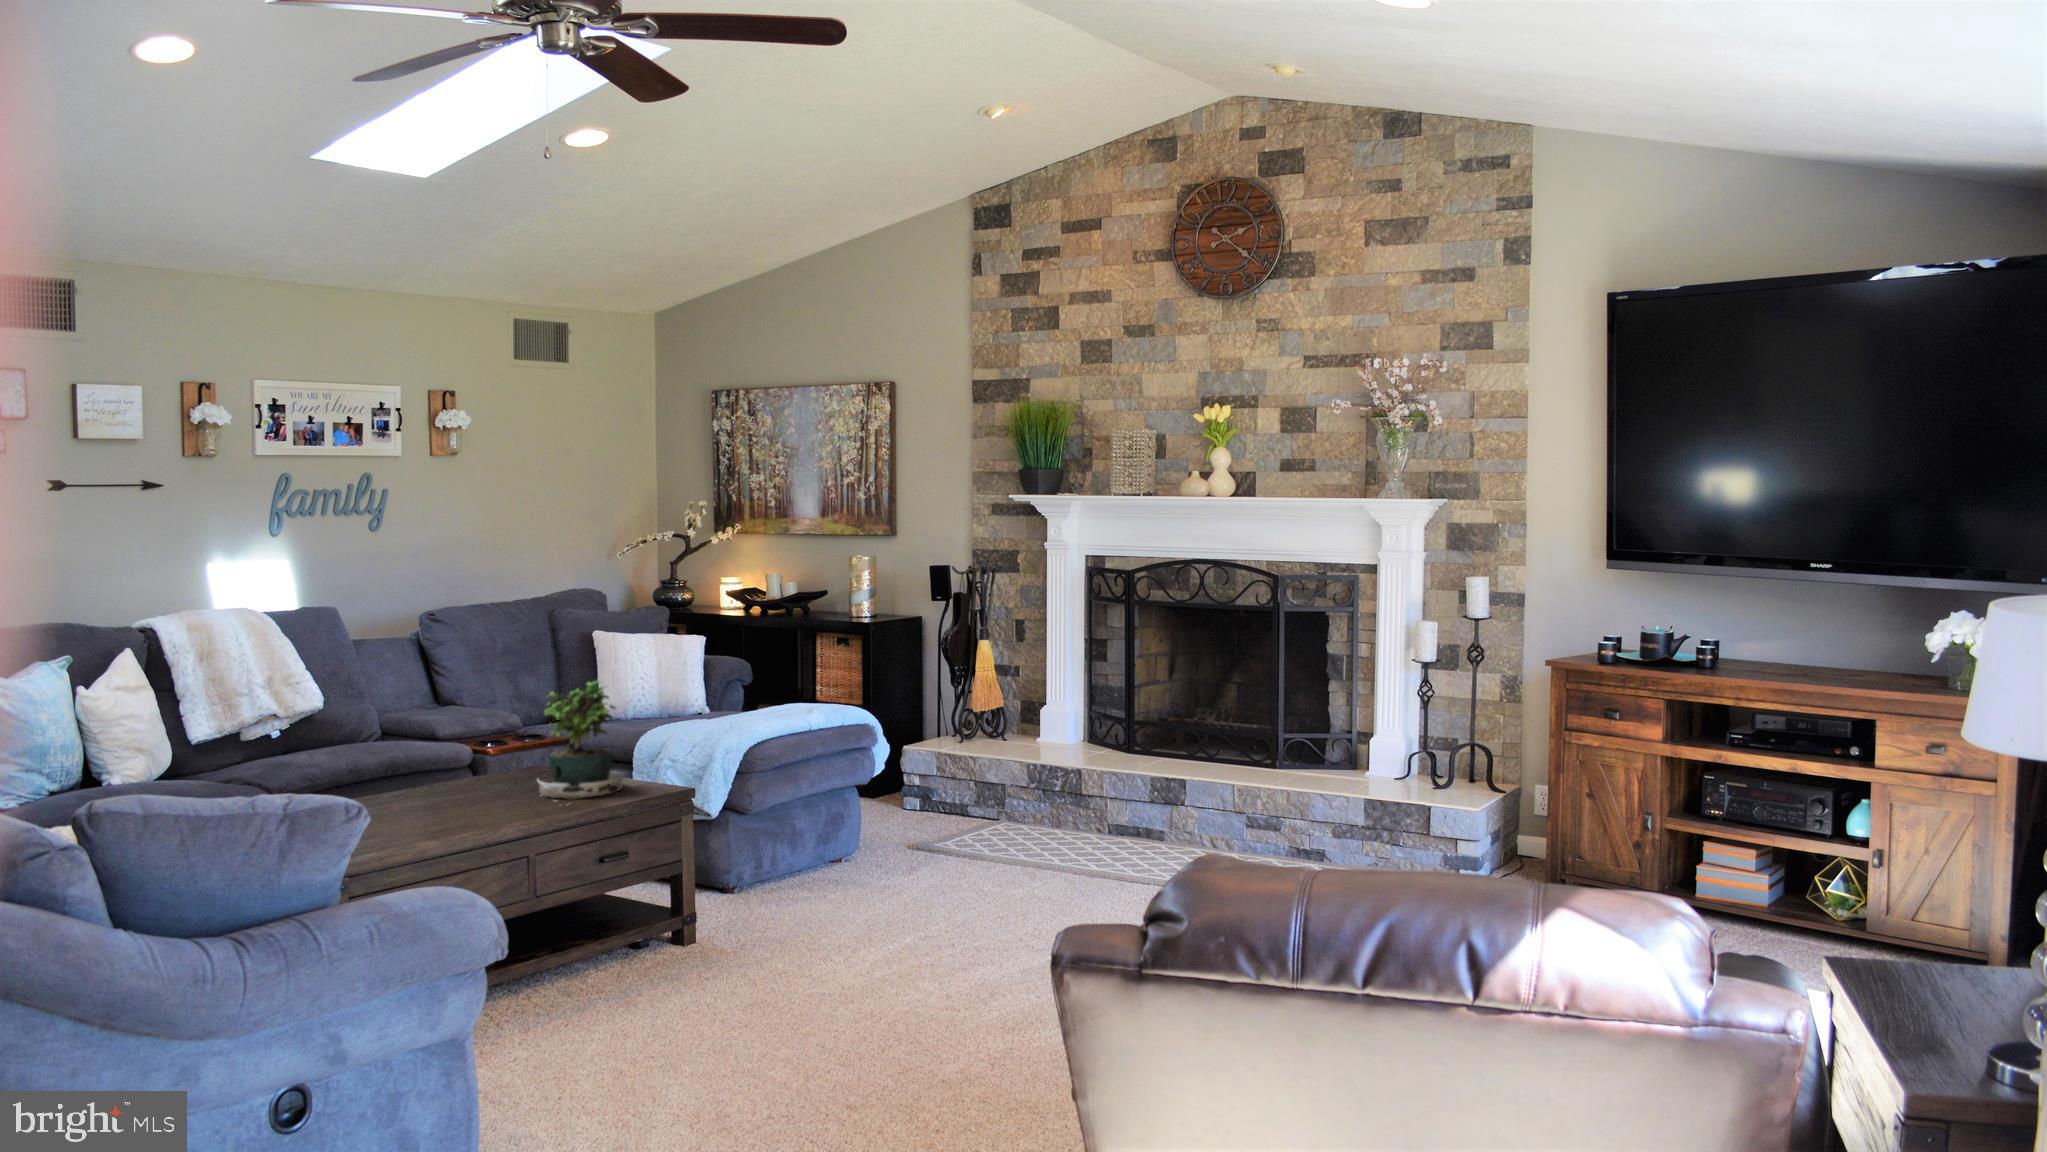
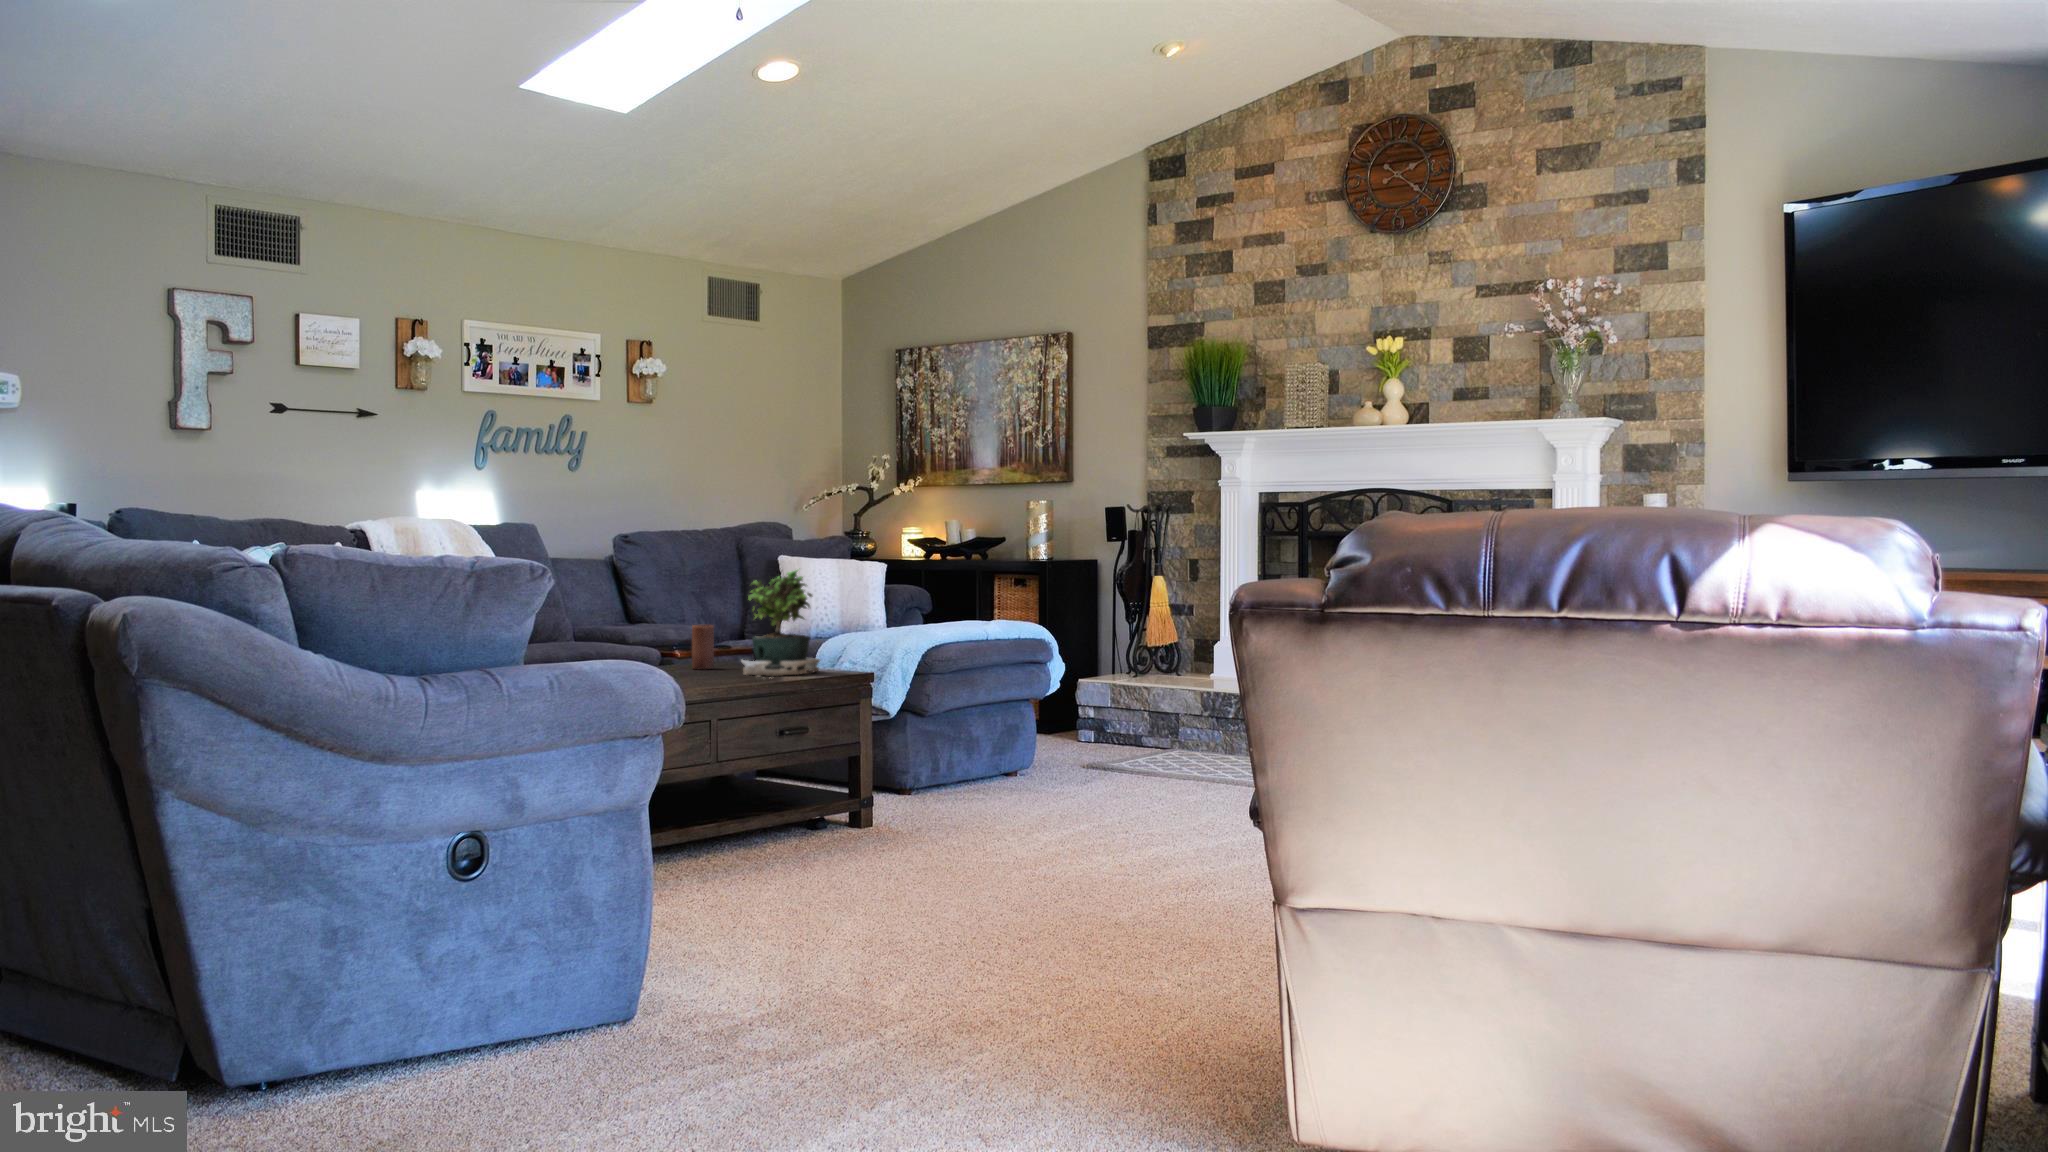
candle: none [483,735,509,785] -> present [692,625,714,670]

